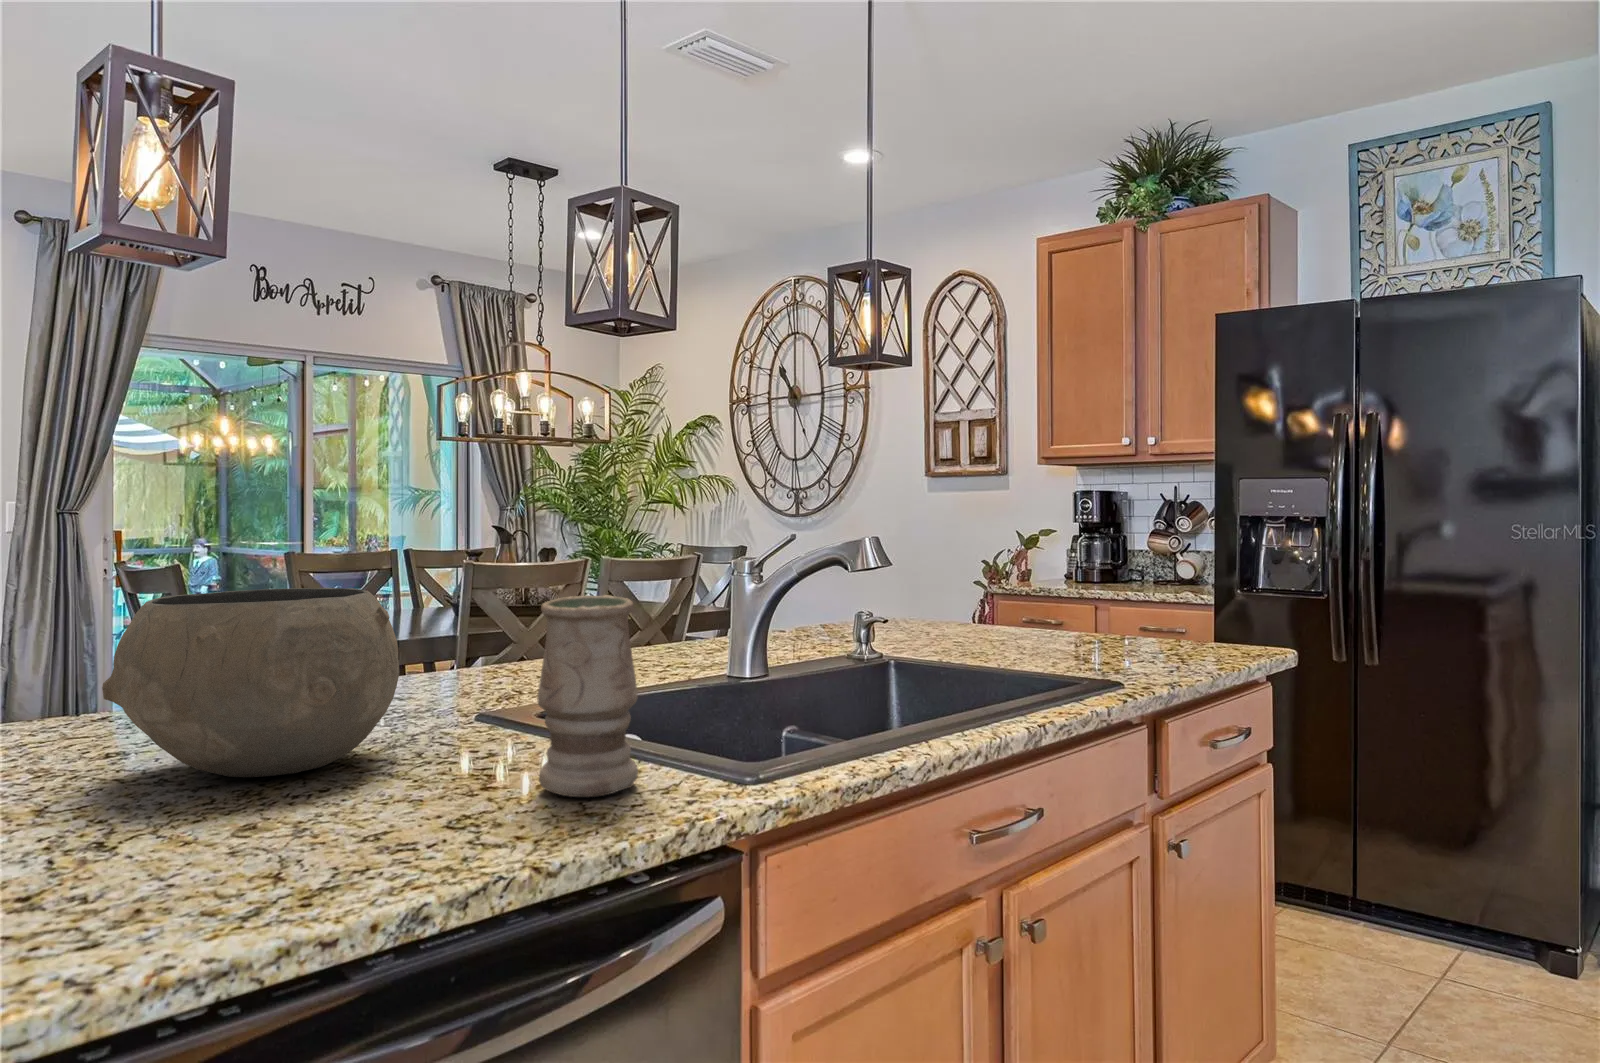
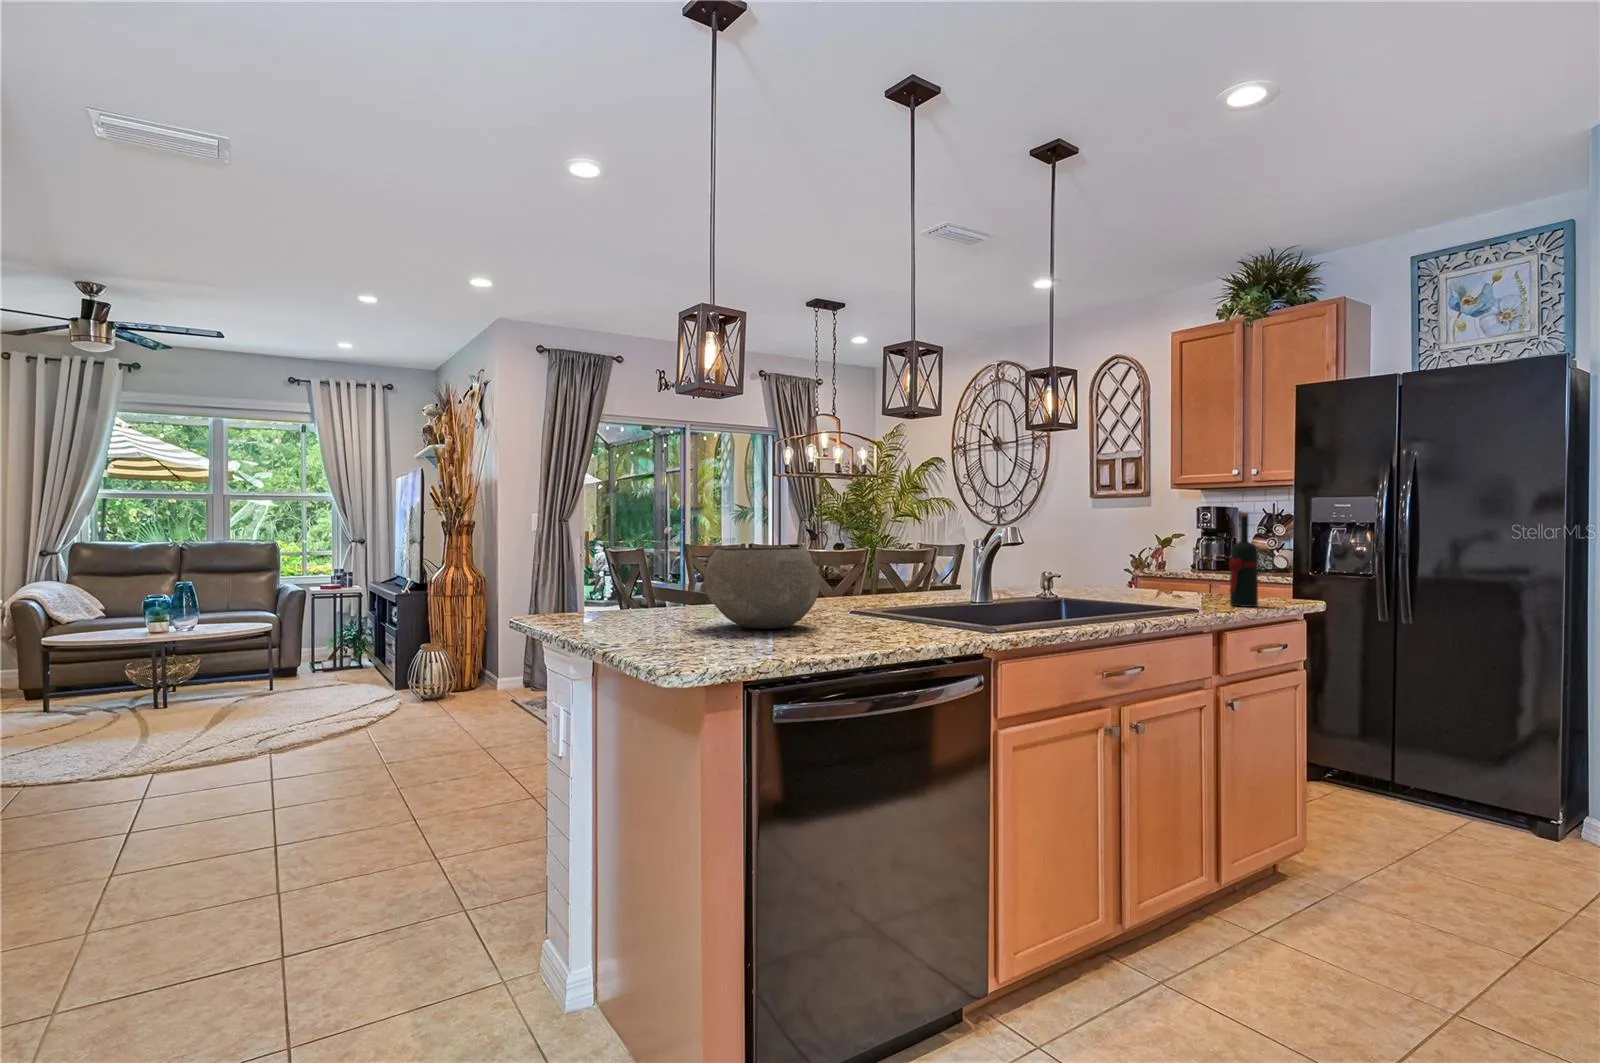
wine bottle: none [1152,506,1195,659] -> present [1229,513,1258,607]
vase: present [537,595,638,797] -> none [891,549,936,639]

